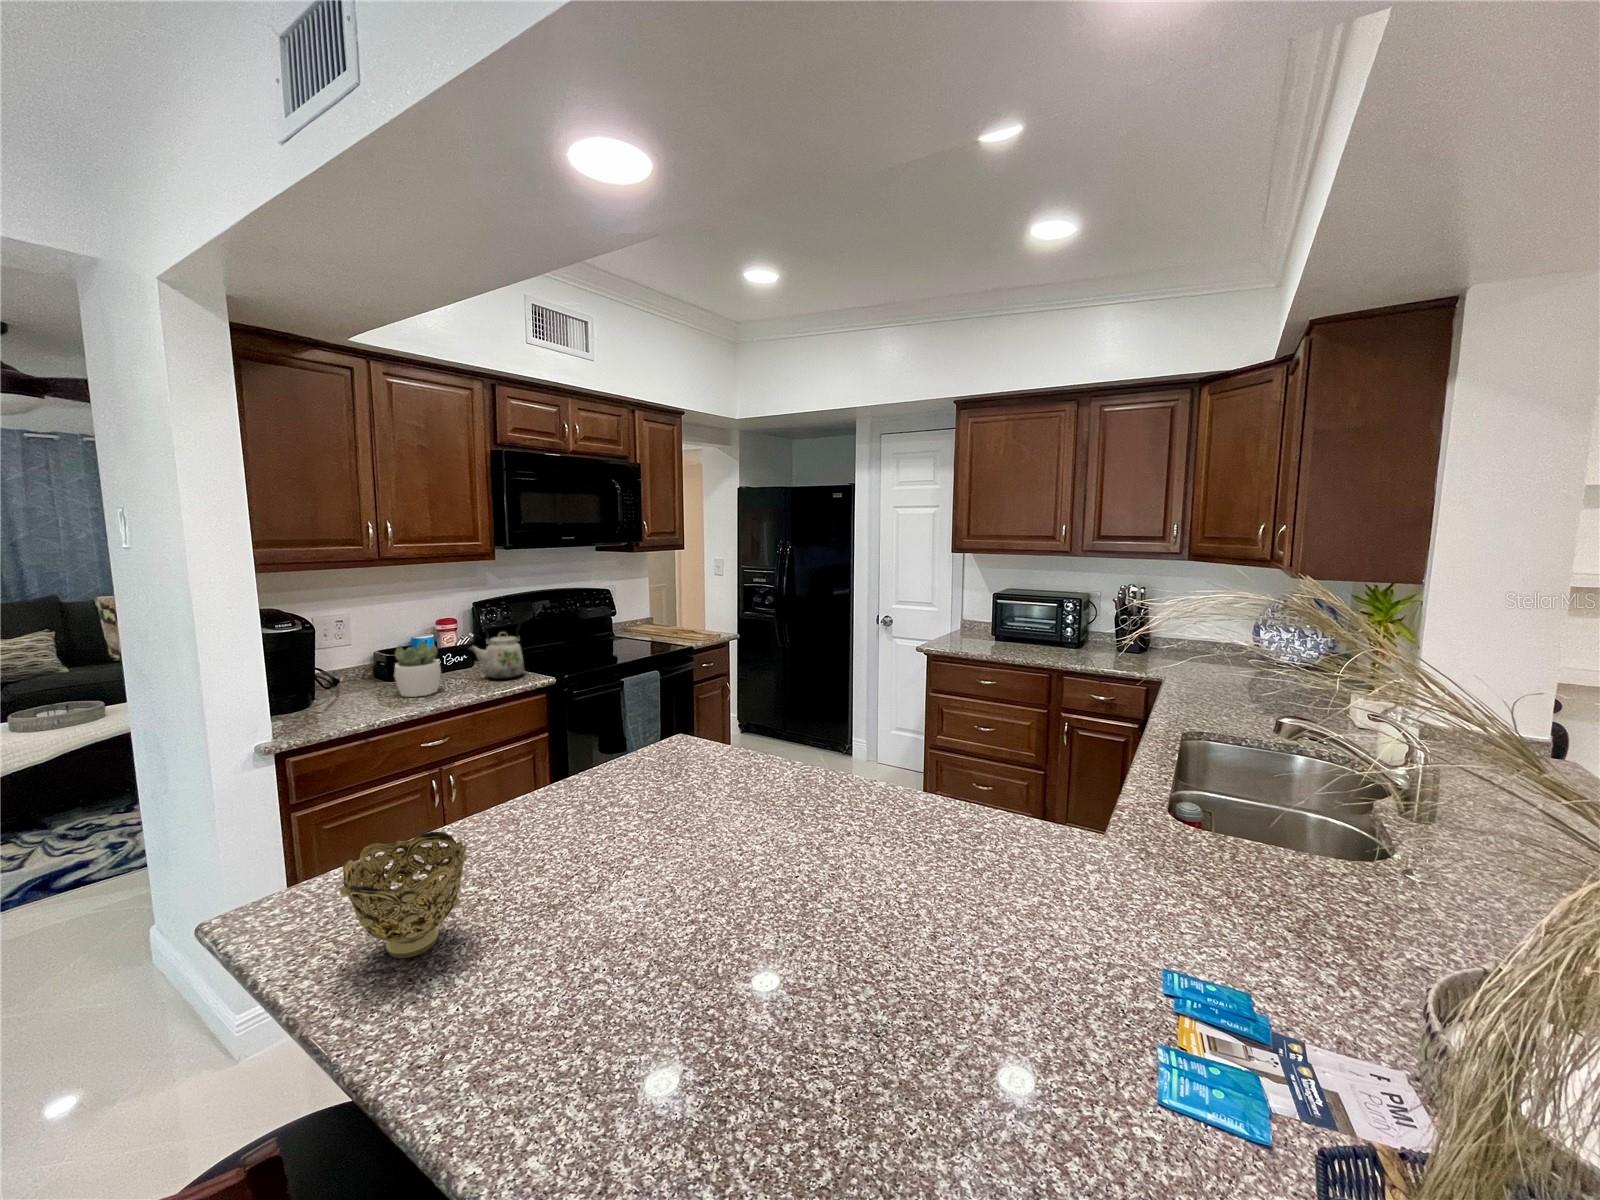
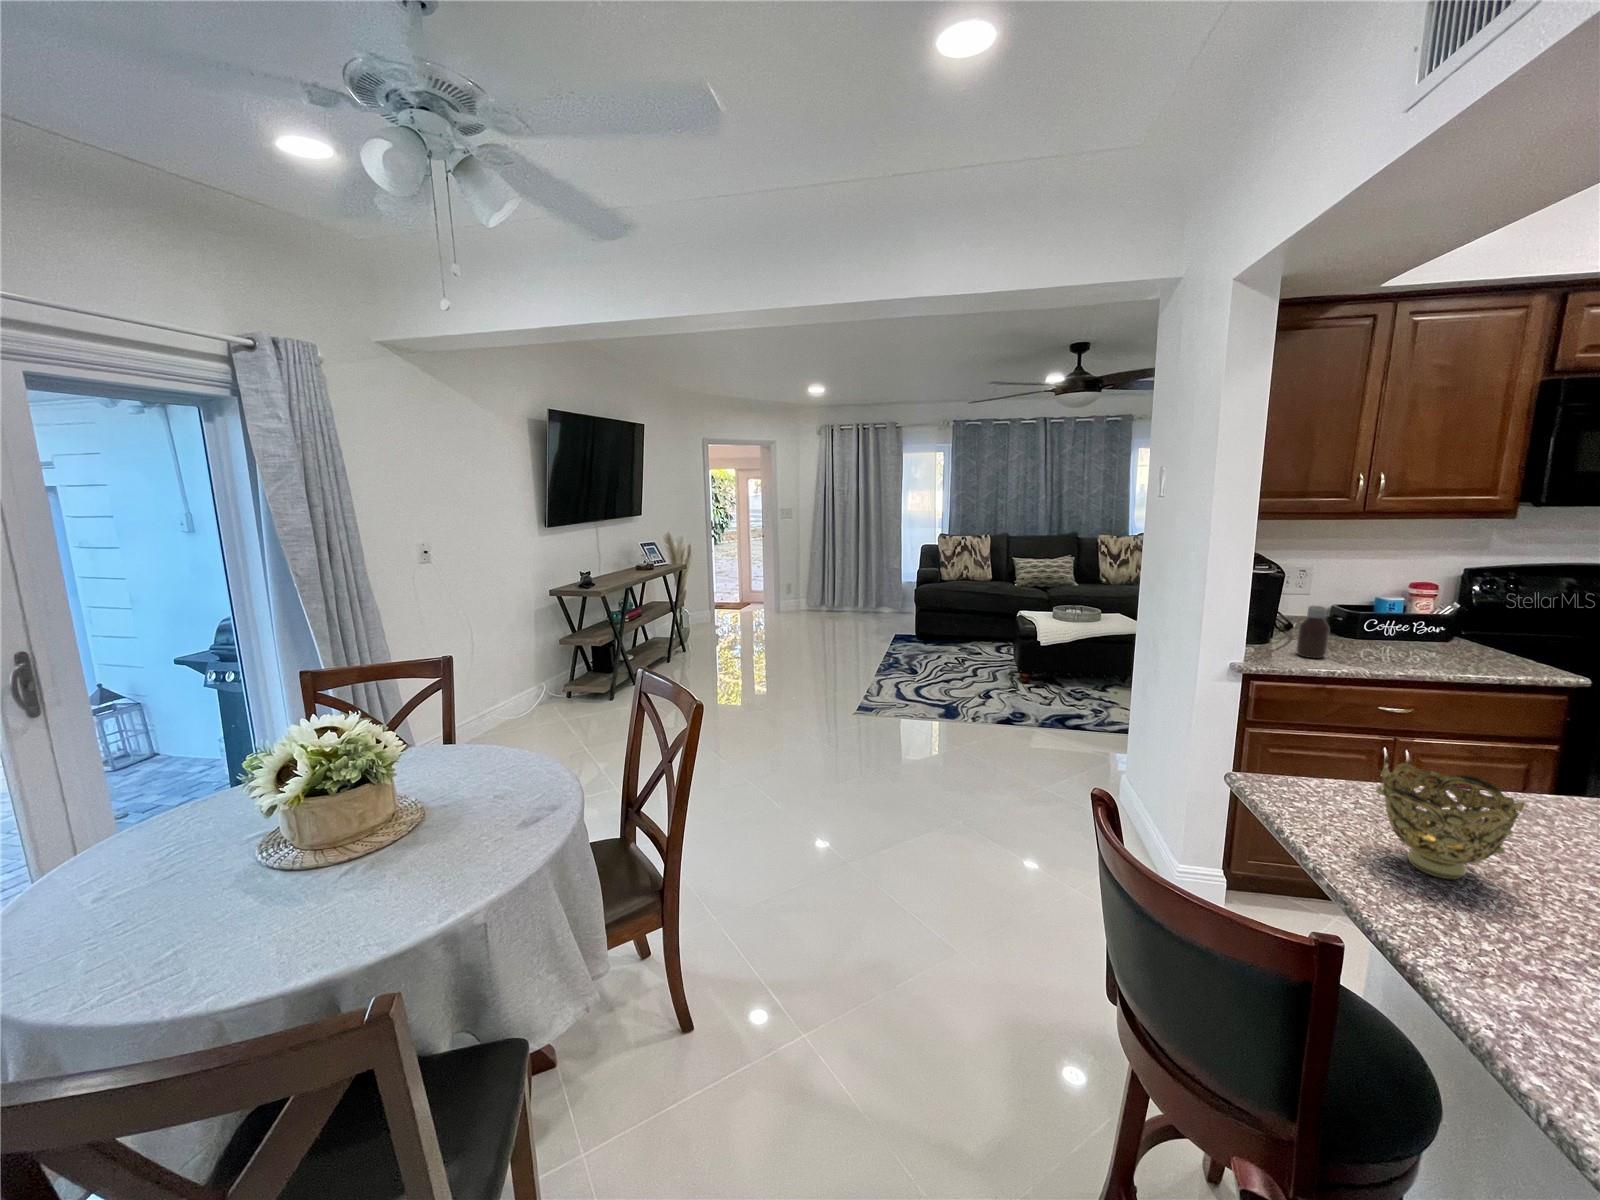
kettle: present [469,615,524,679] -> none [1453,587,1544,664]
succulent plant: present [394,642,441,697] -> none [1359,602,1416,659]
bottle: none [332,658,365,715] -> present [1296,606,1330,658]

